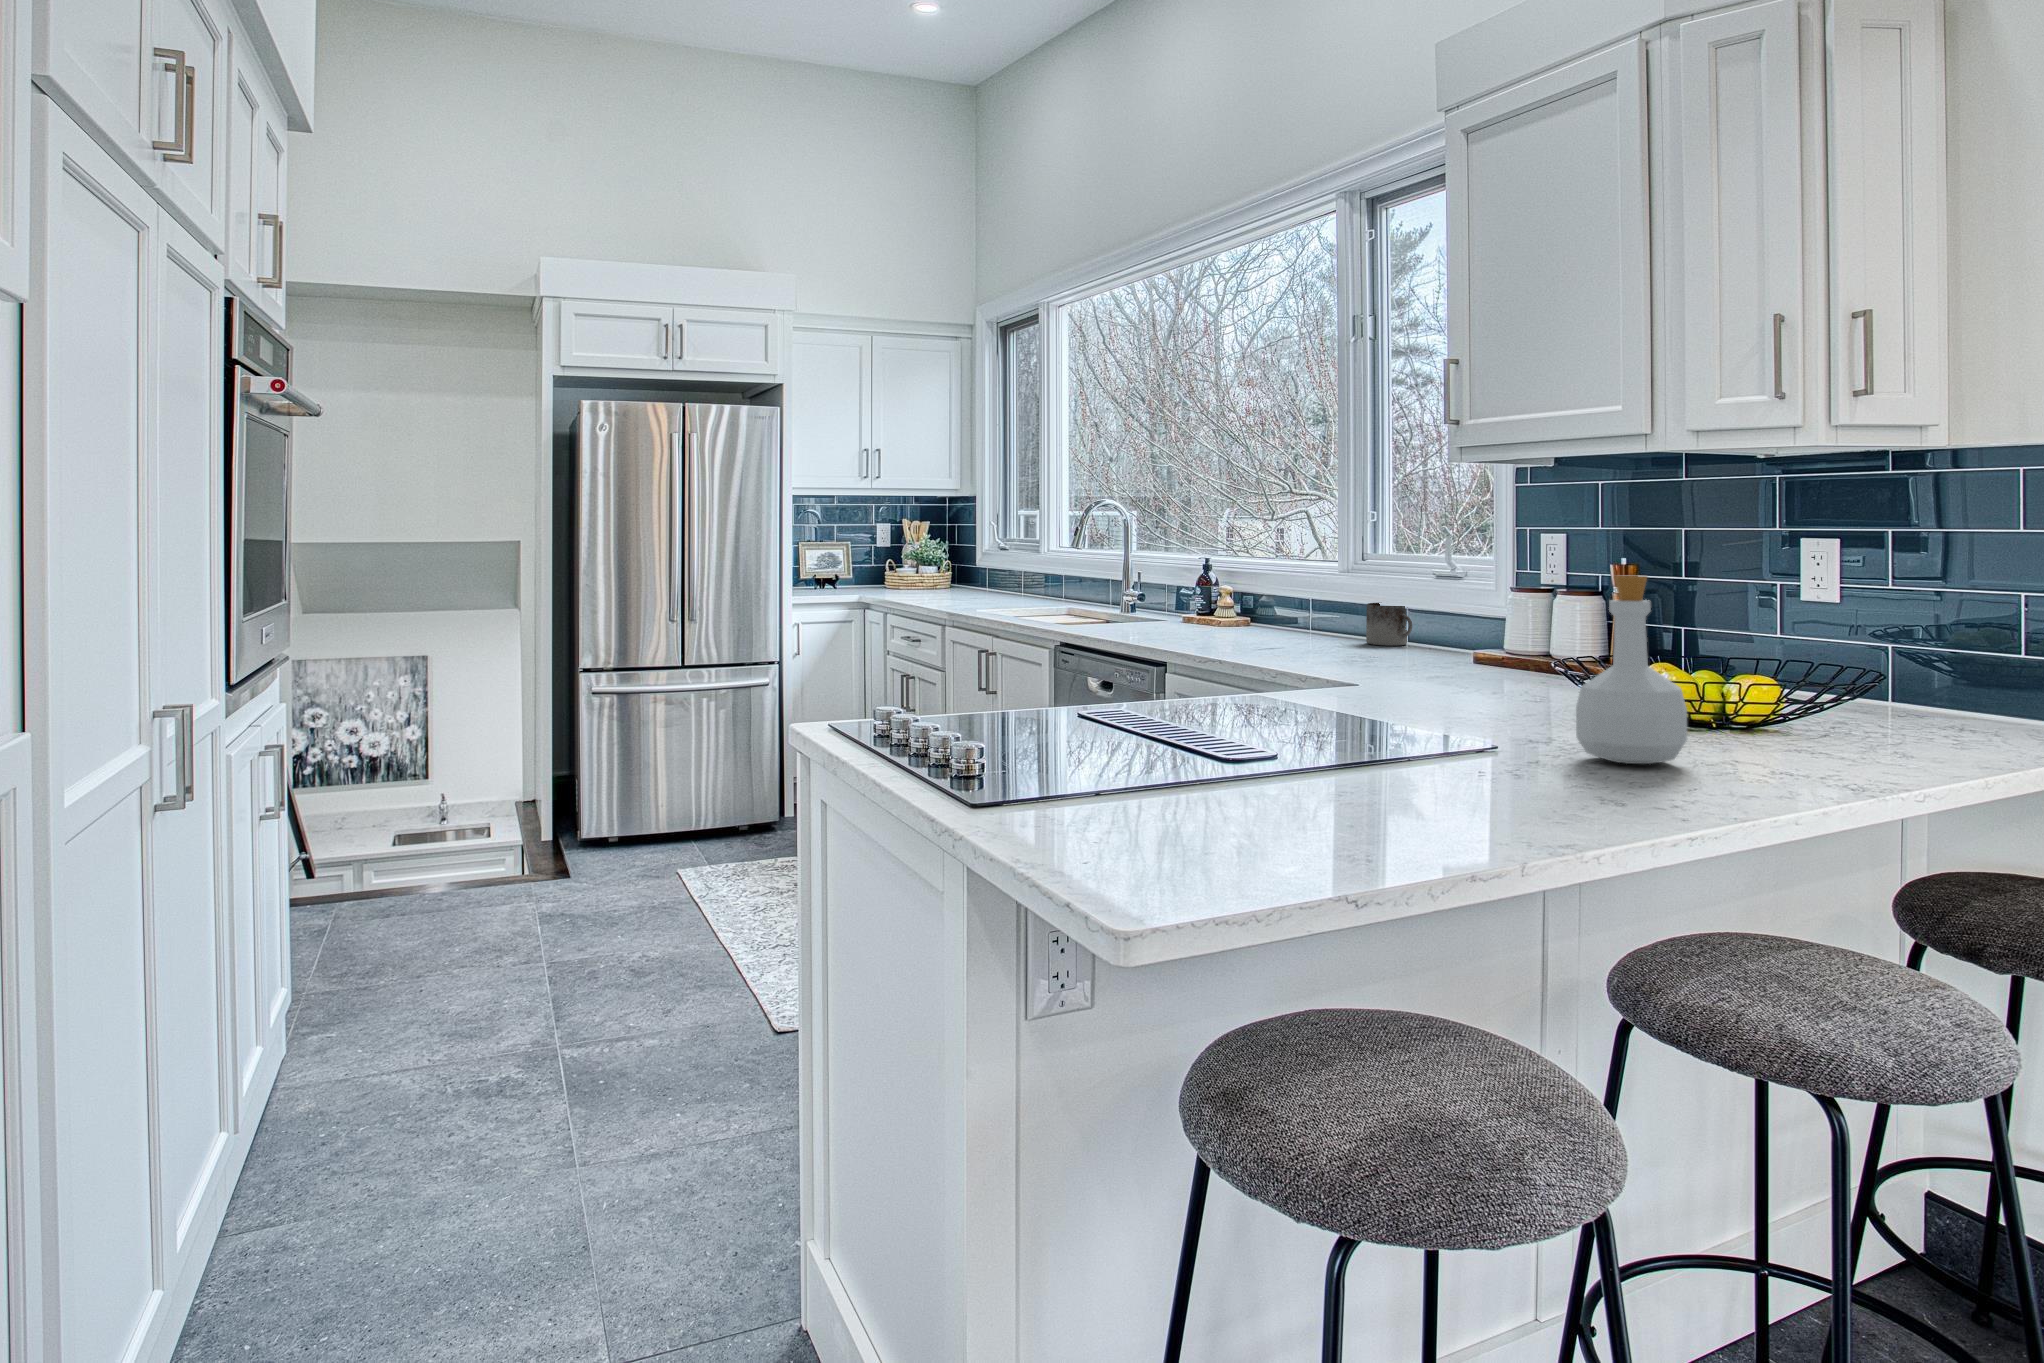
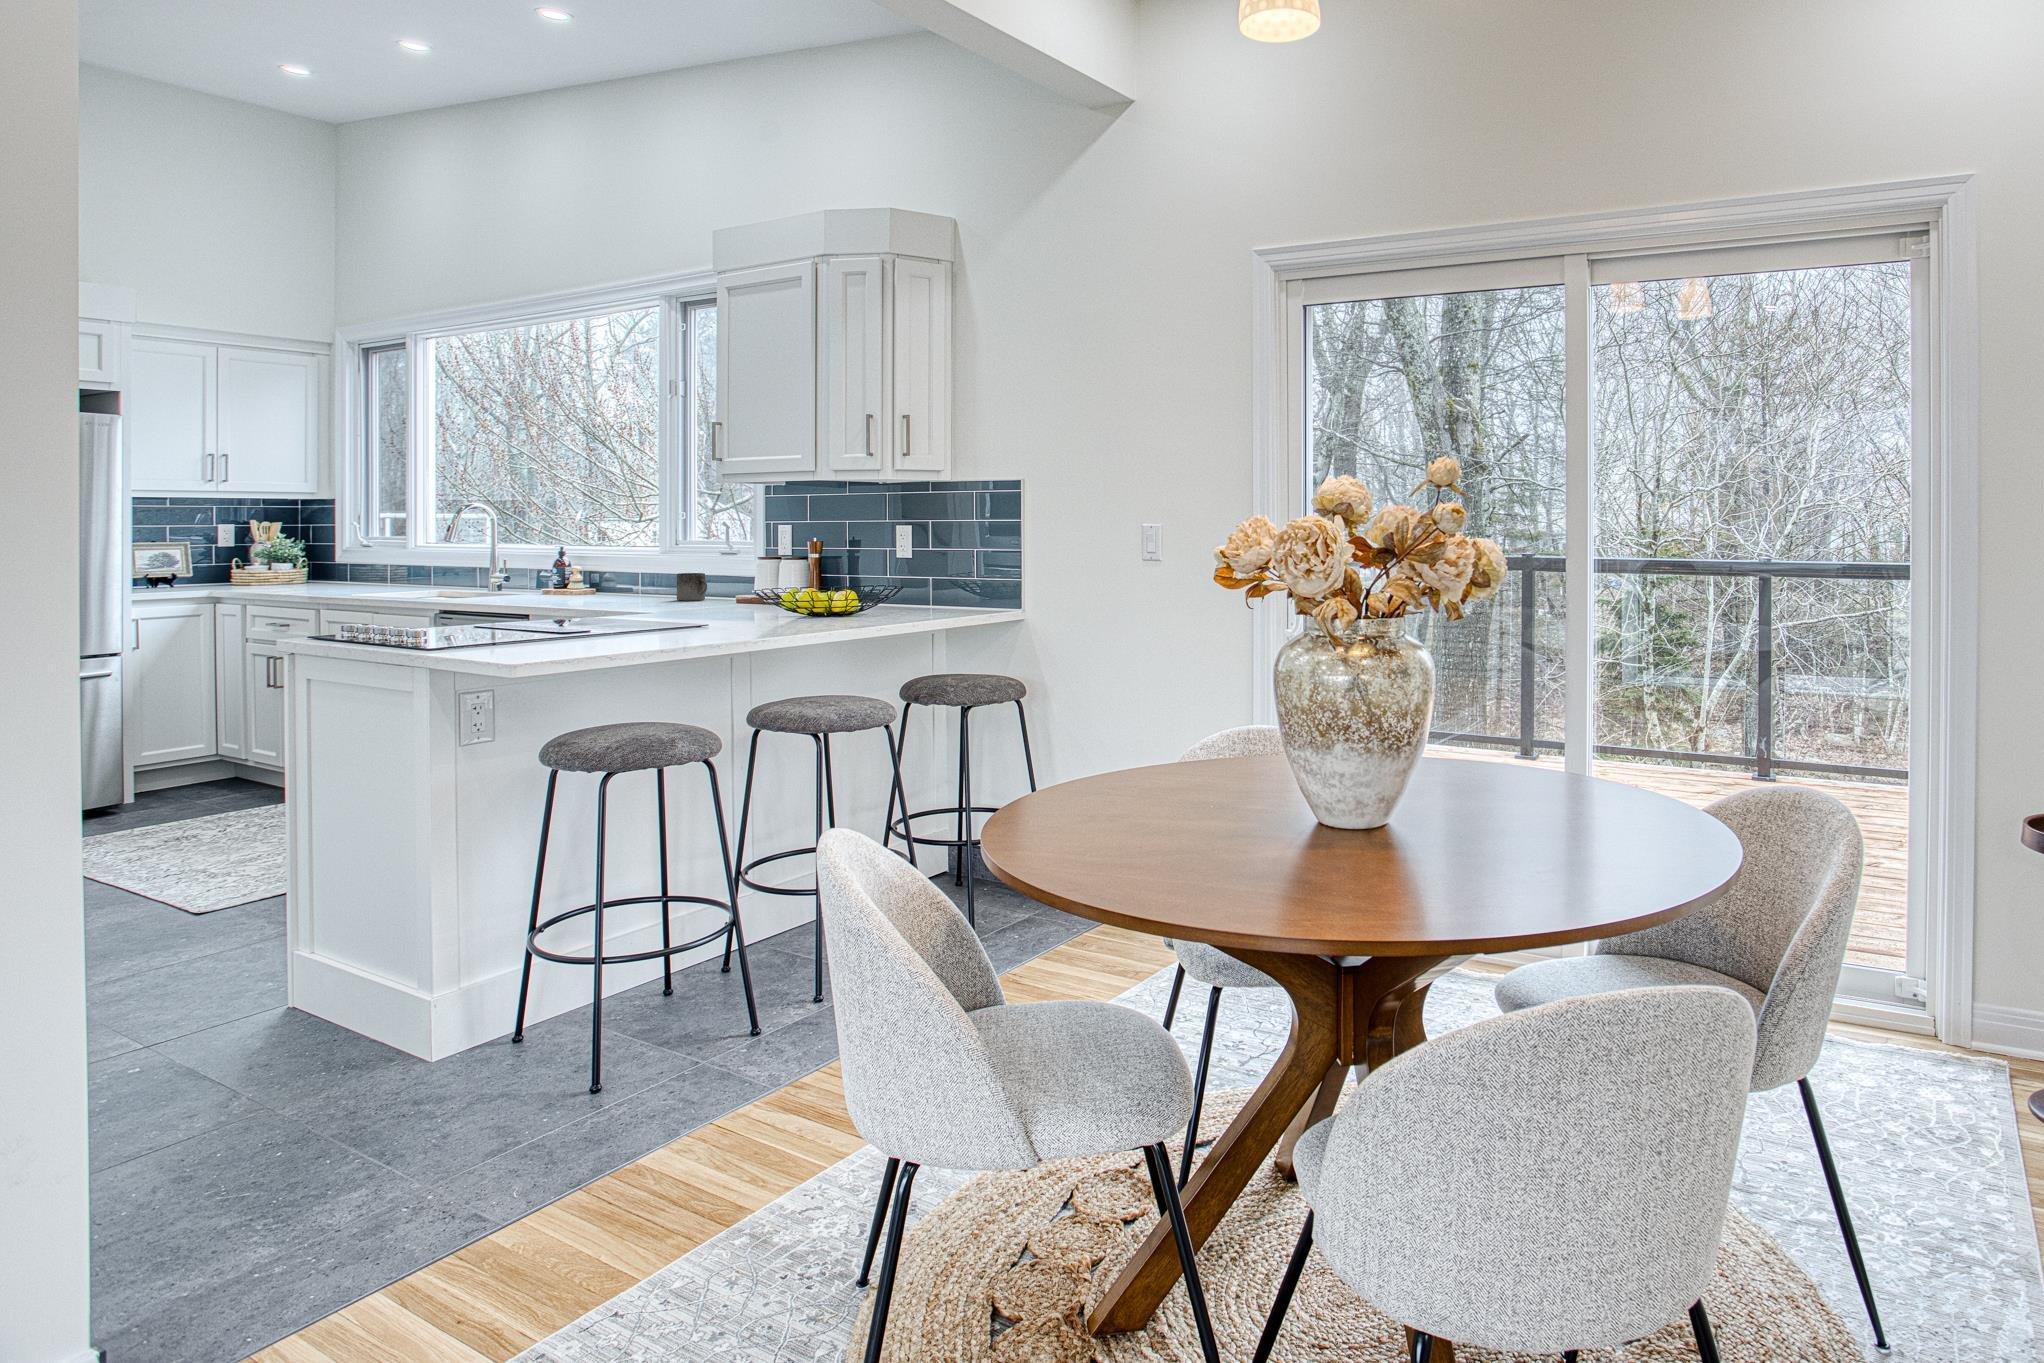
bottle: present [1576,575,1687,764] -> none [744,540,796,629]

